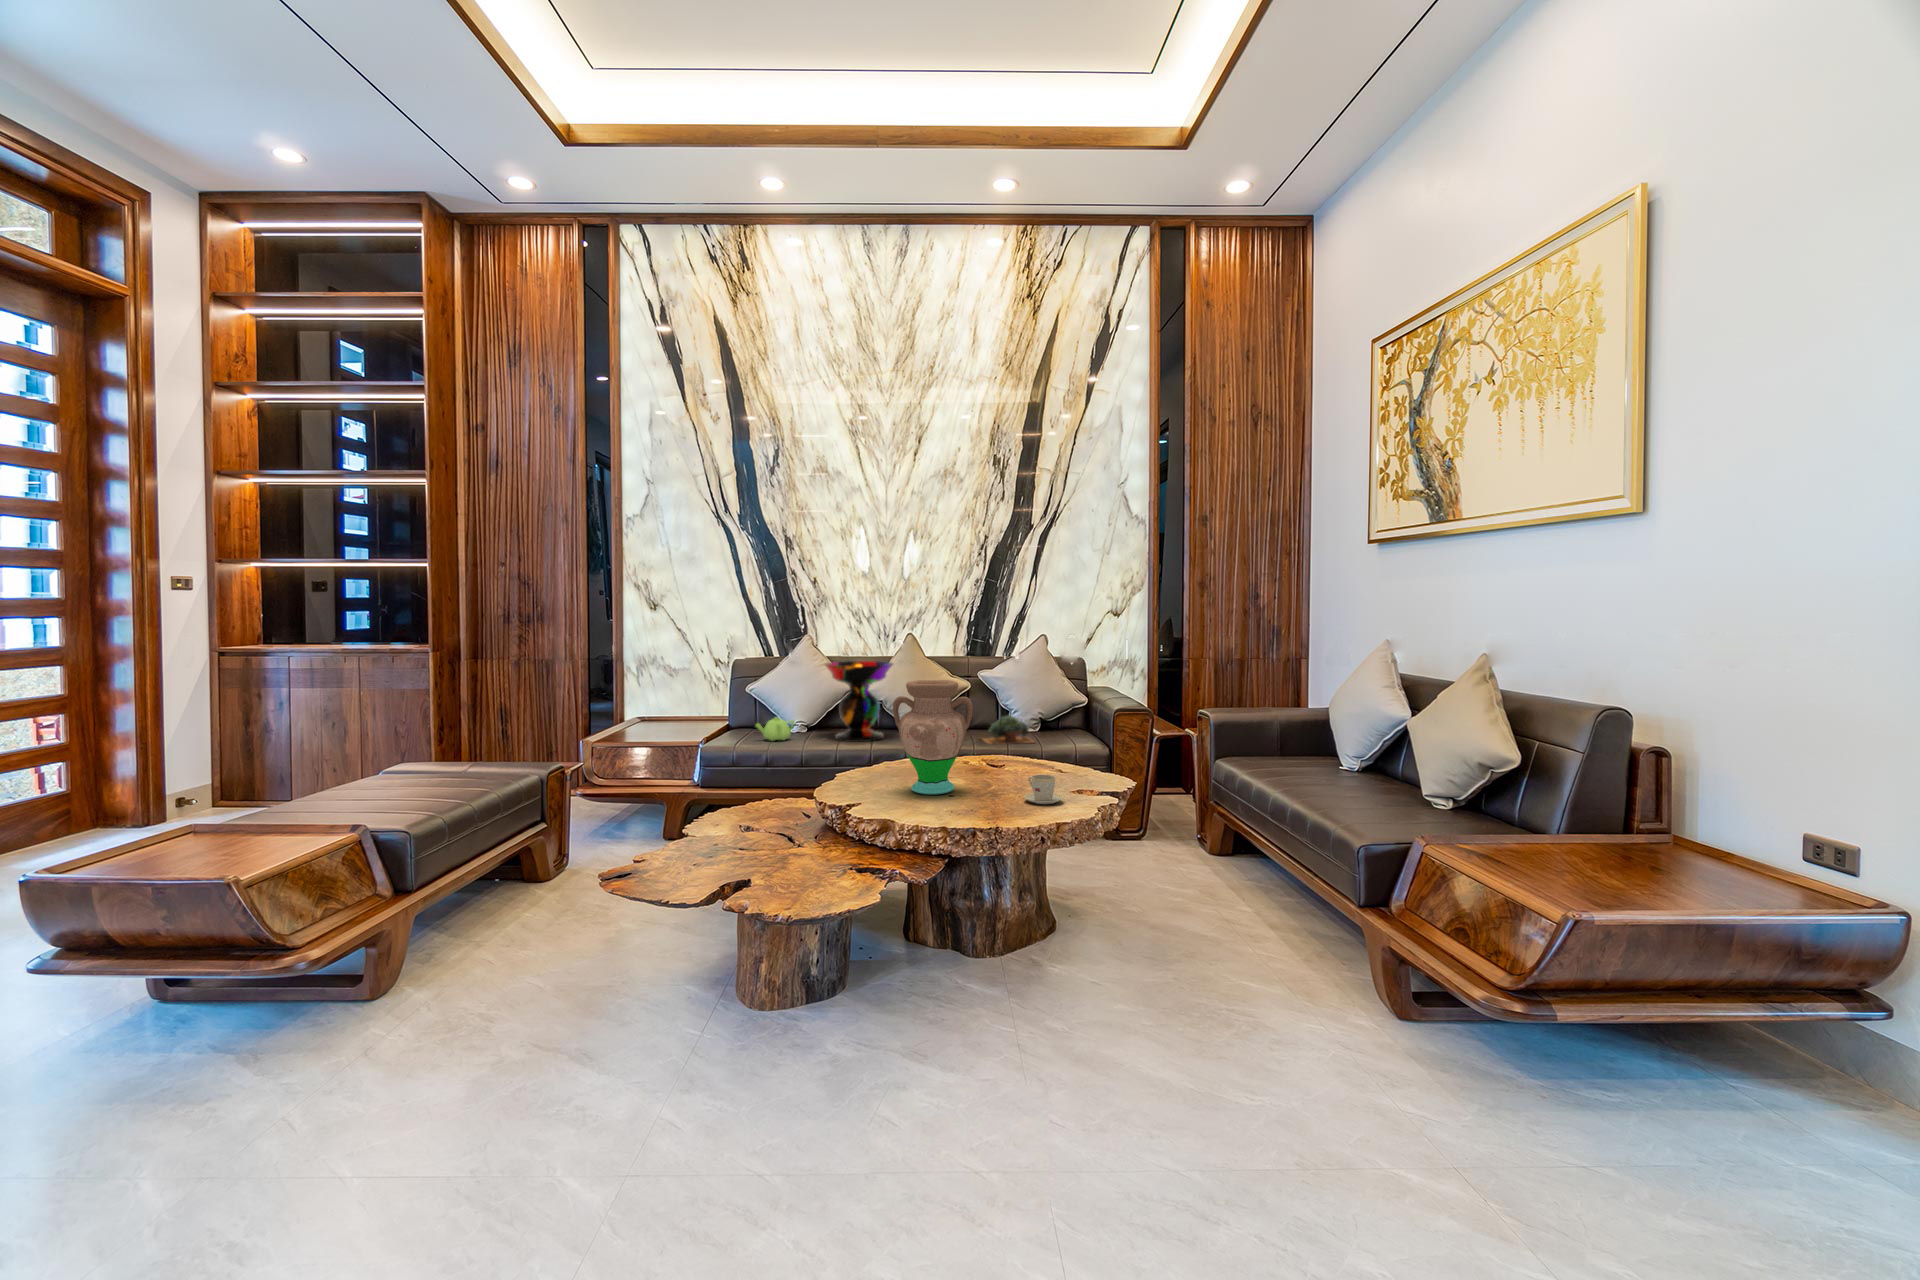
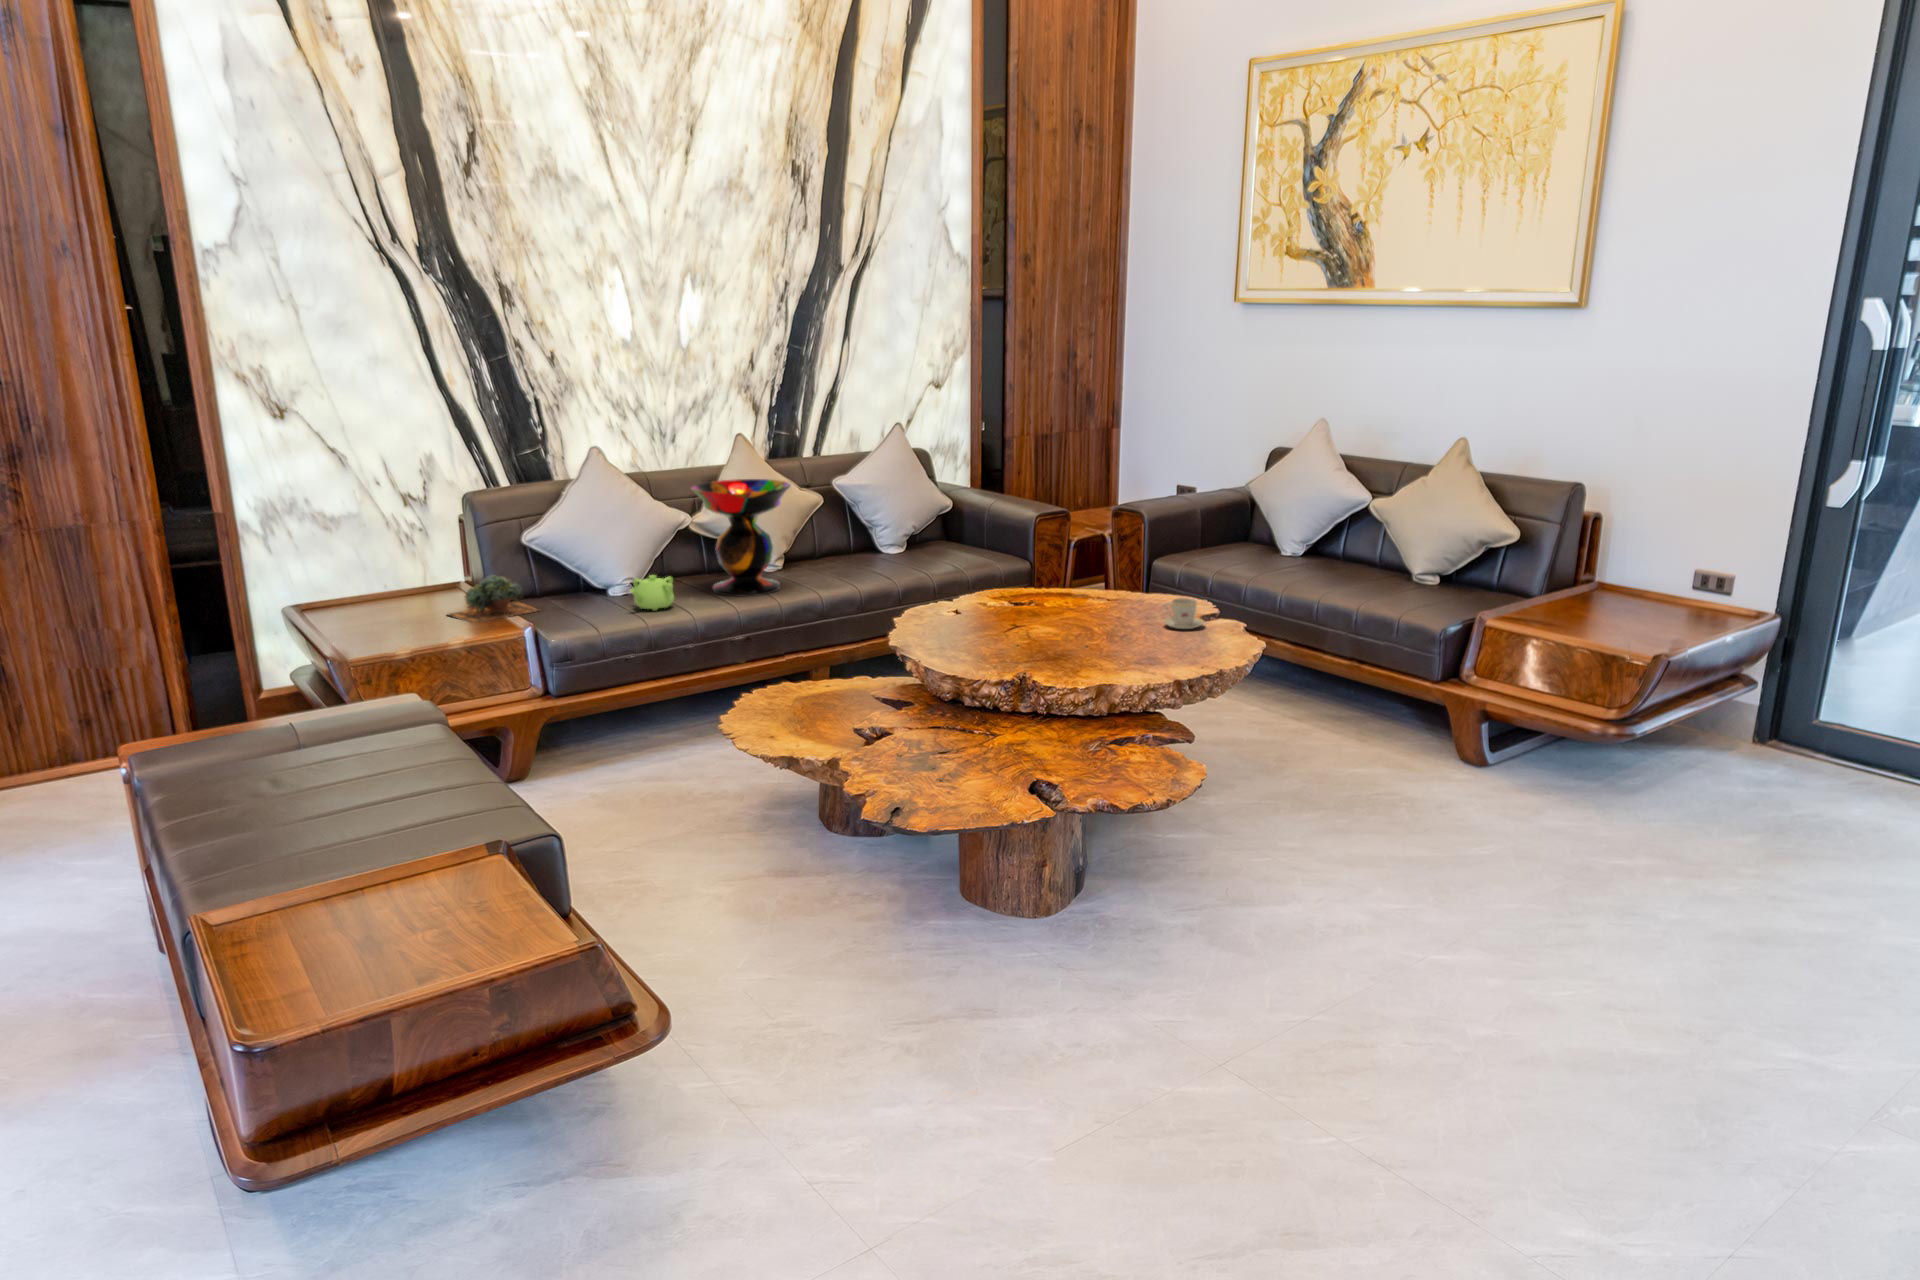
vase: present [893,680,973,795] -> none [1022,507,1100,639]
succulent plant: present [981,716,1034,744] -> present [448,575,539,623]

